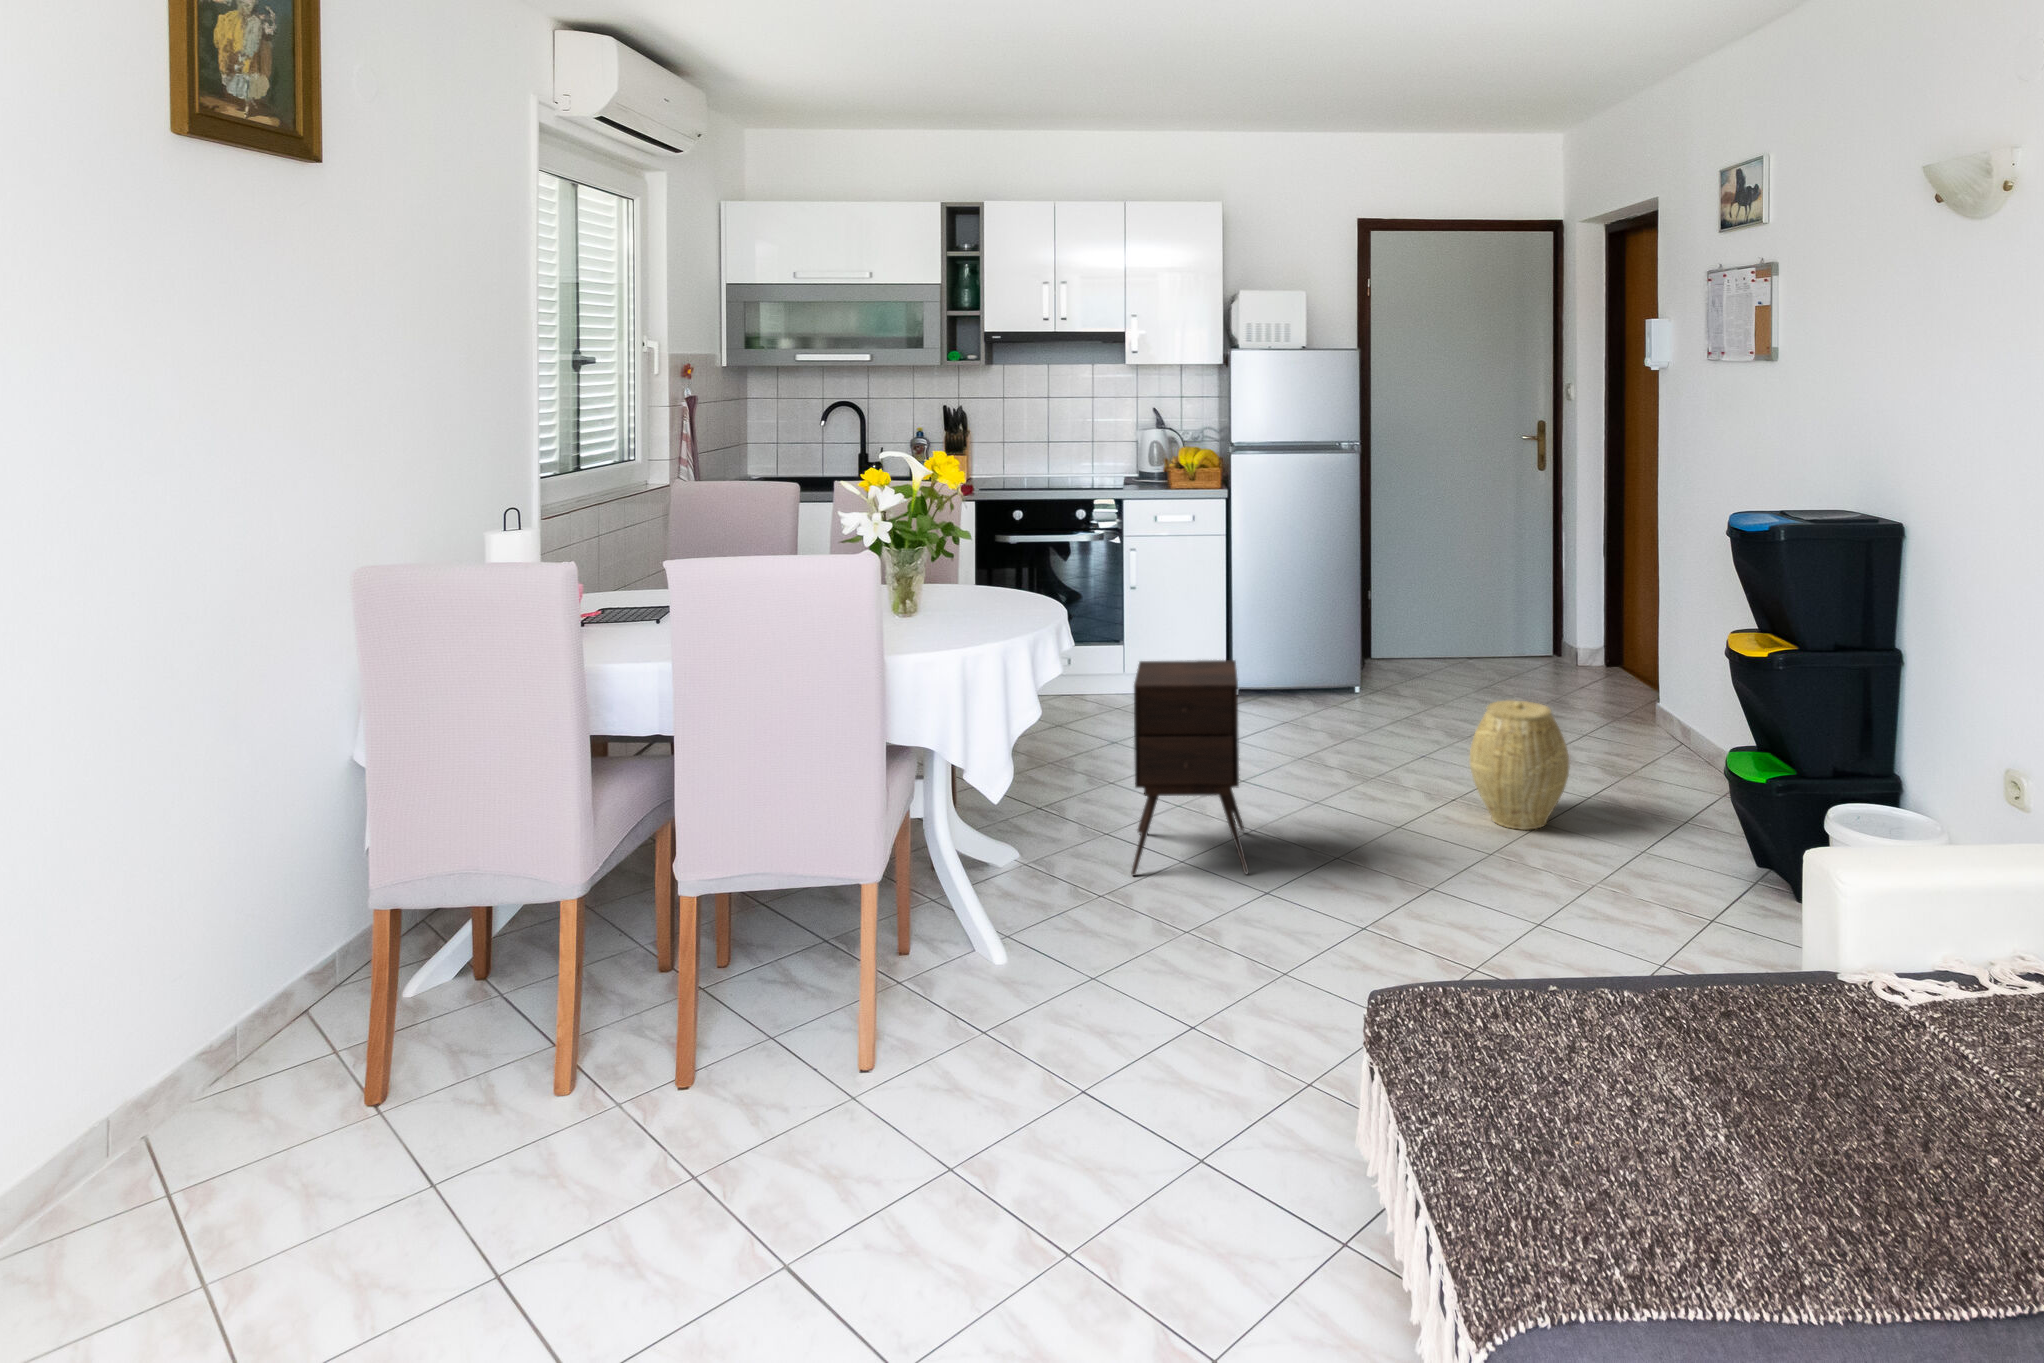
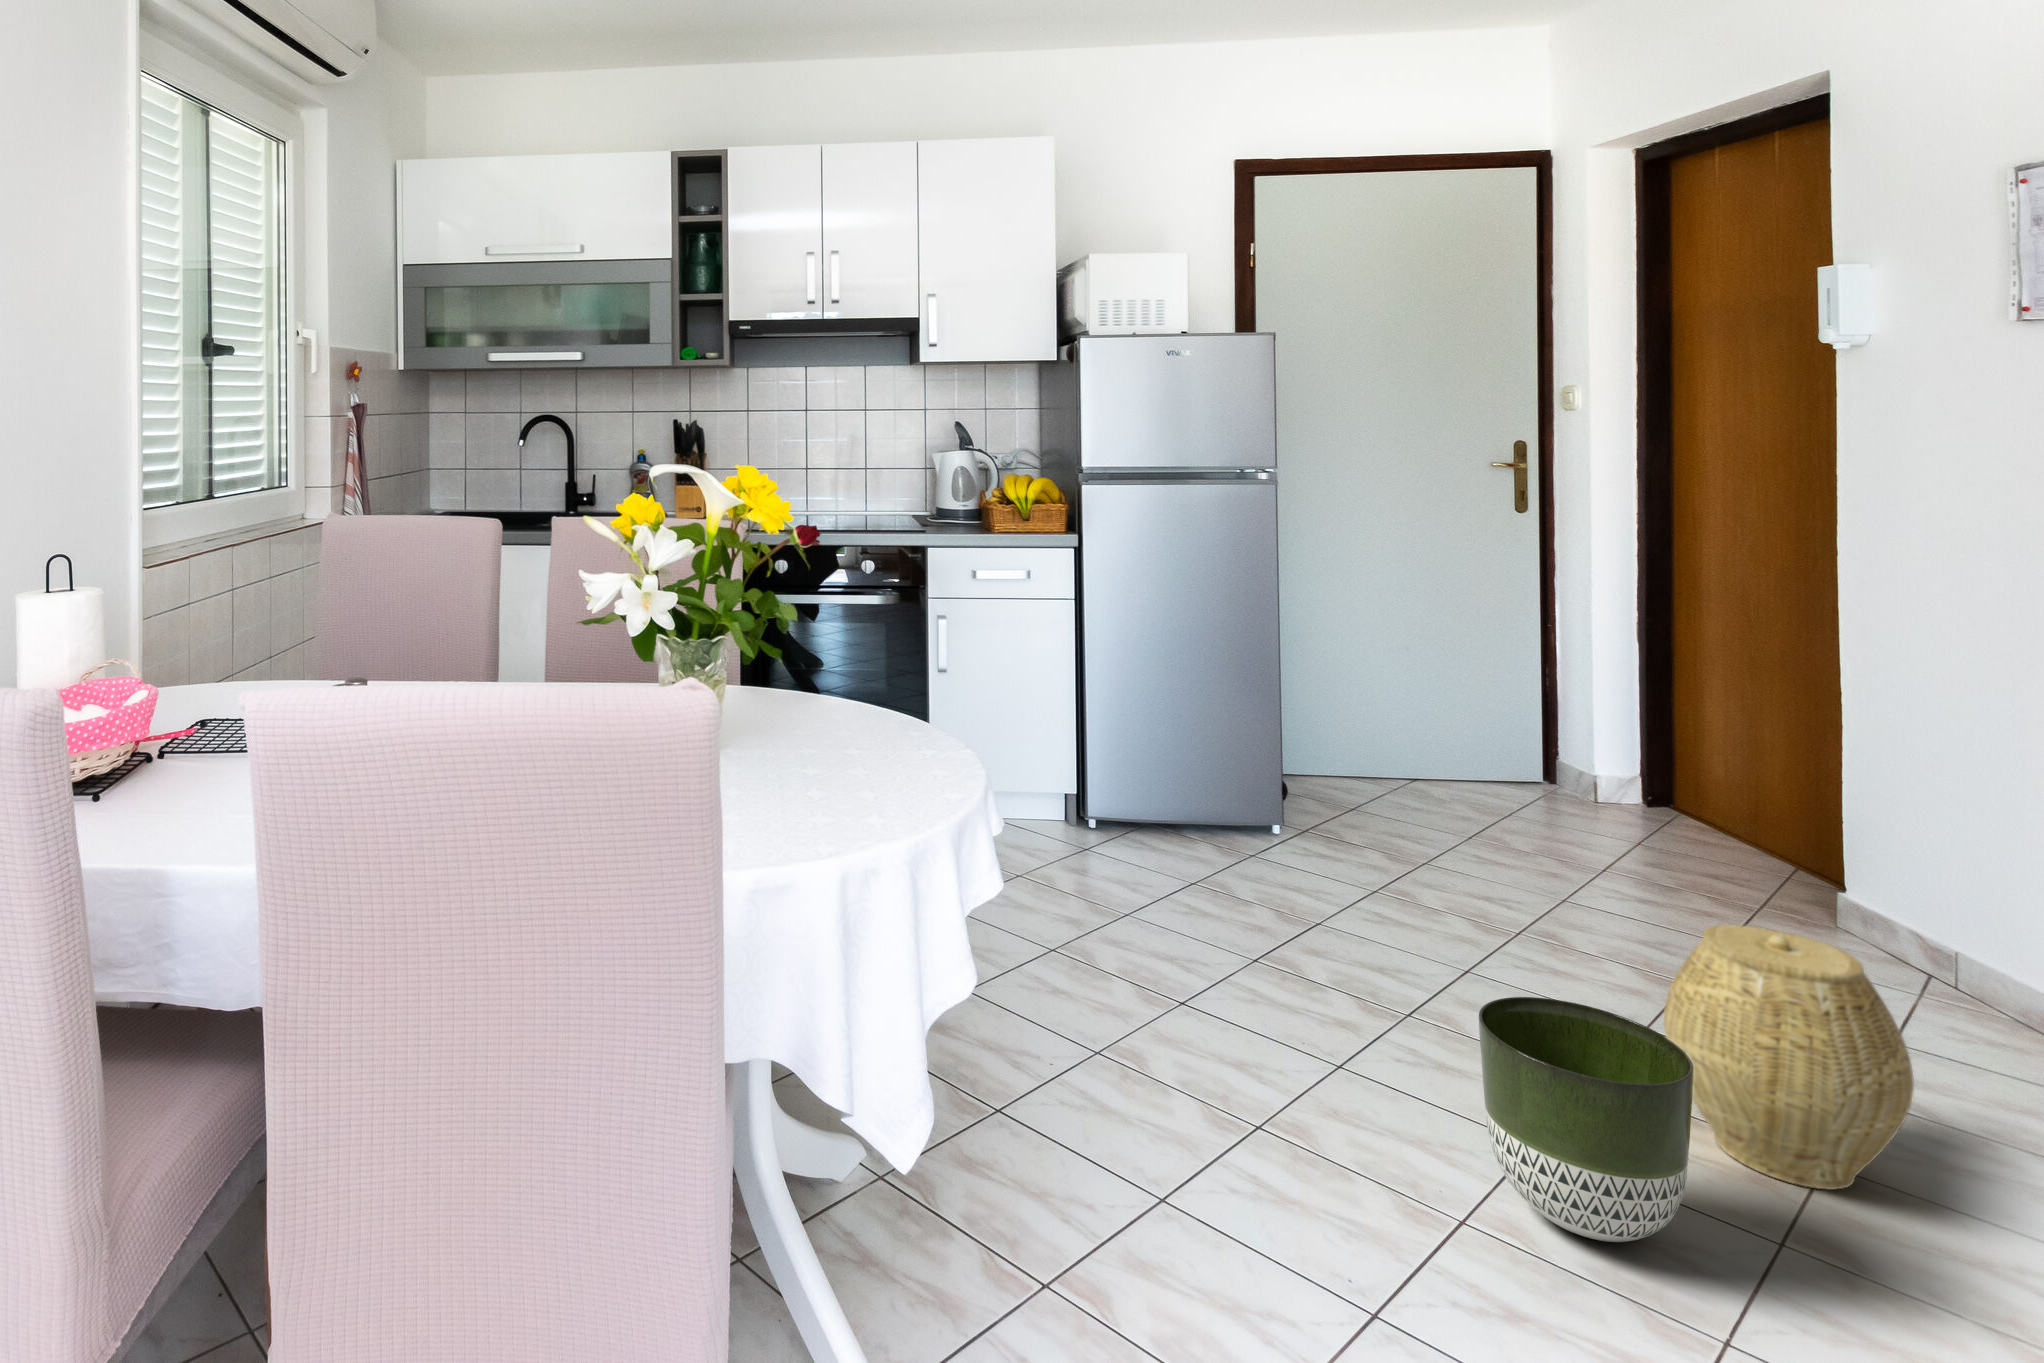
side table: present [1131,660,1249,875] -> none [1053,828,1320,1269]
planter: none [1351,739,1441,854] -> present [1479,997,1694,1242]

